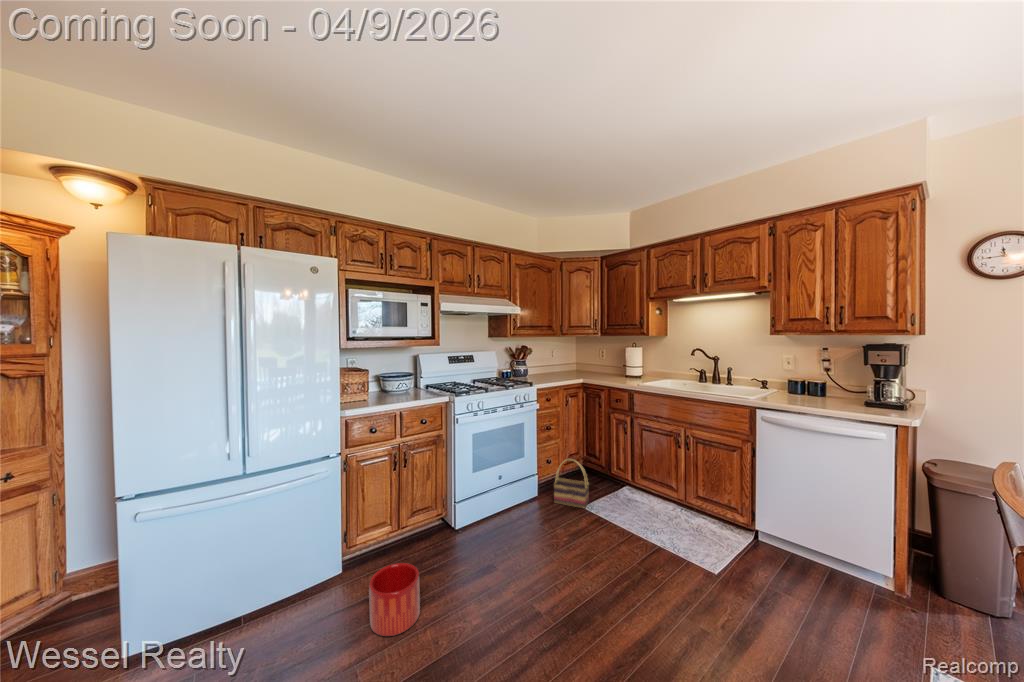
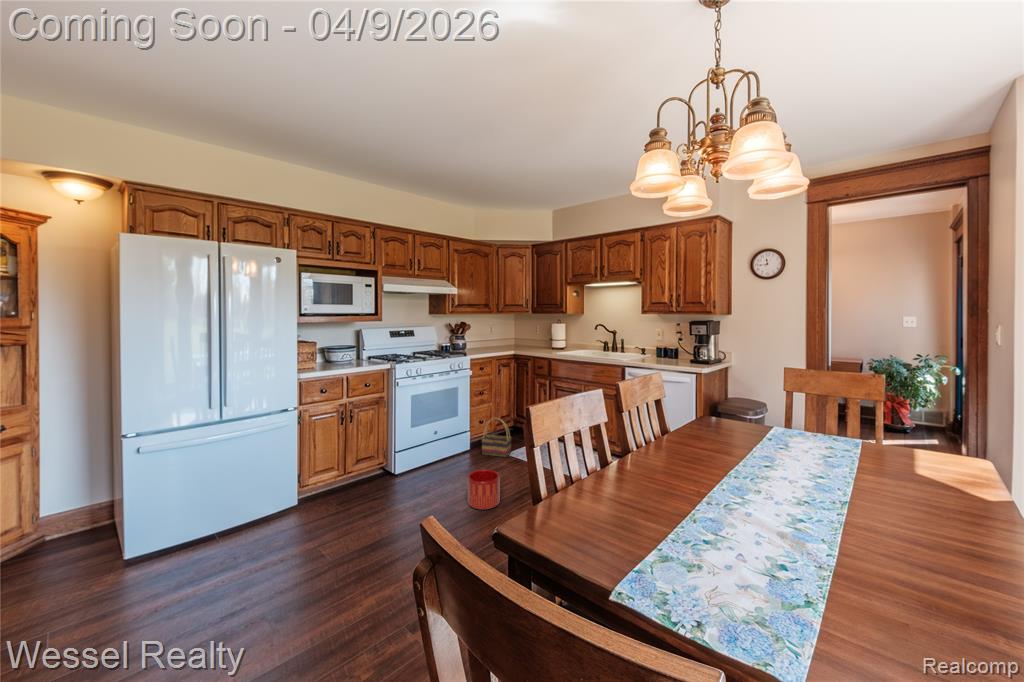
planter: present [369,563,420,636] -> present [468,469,500,510]

